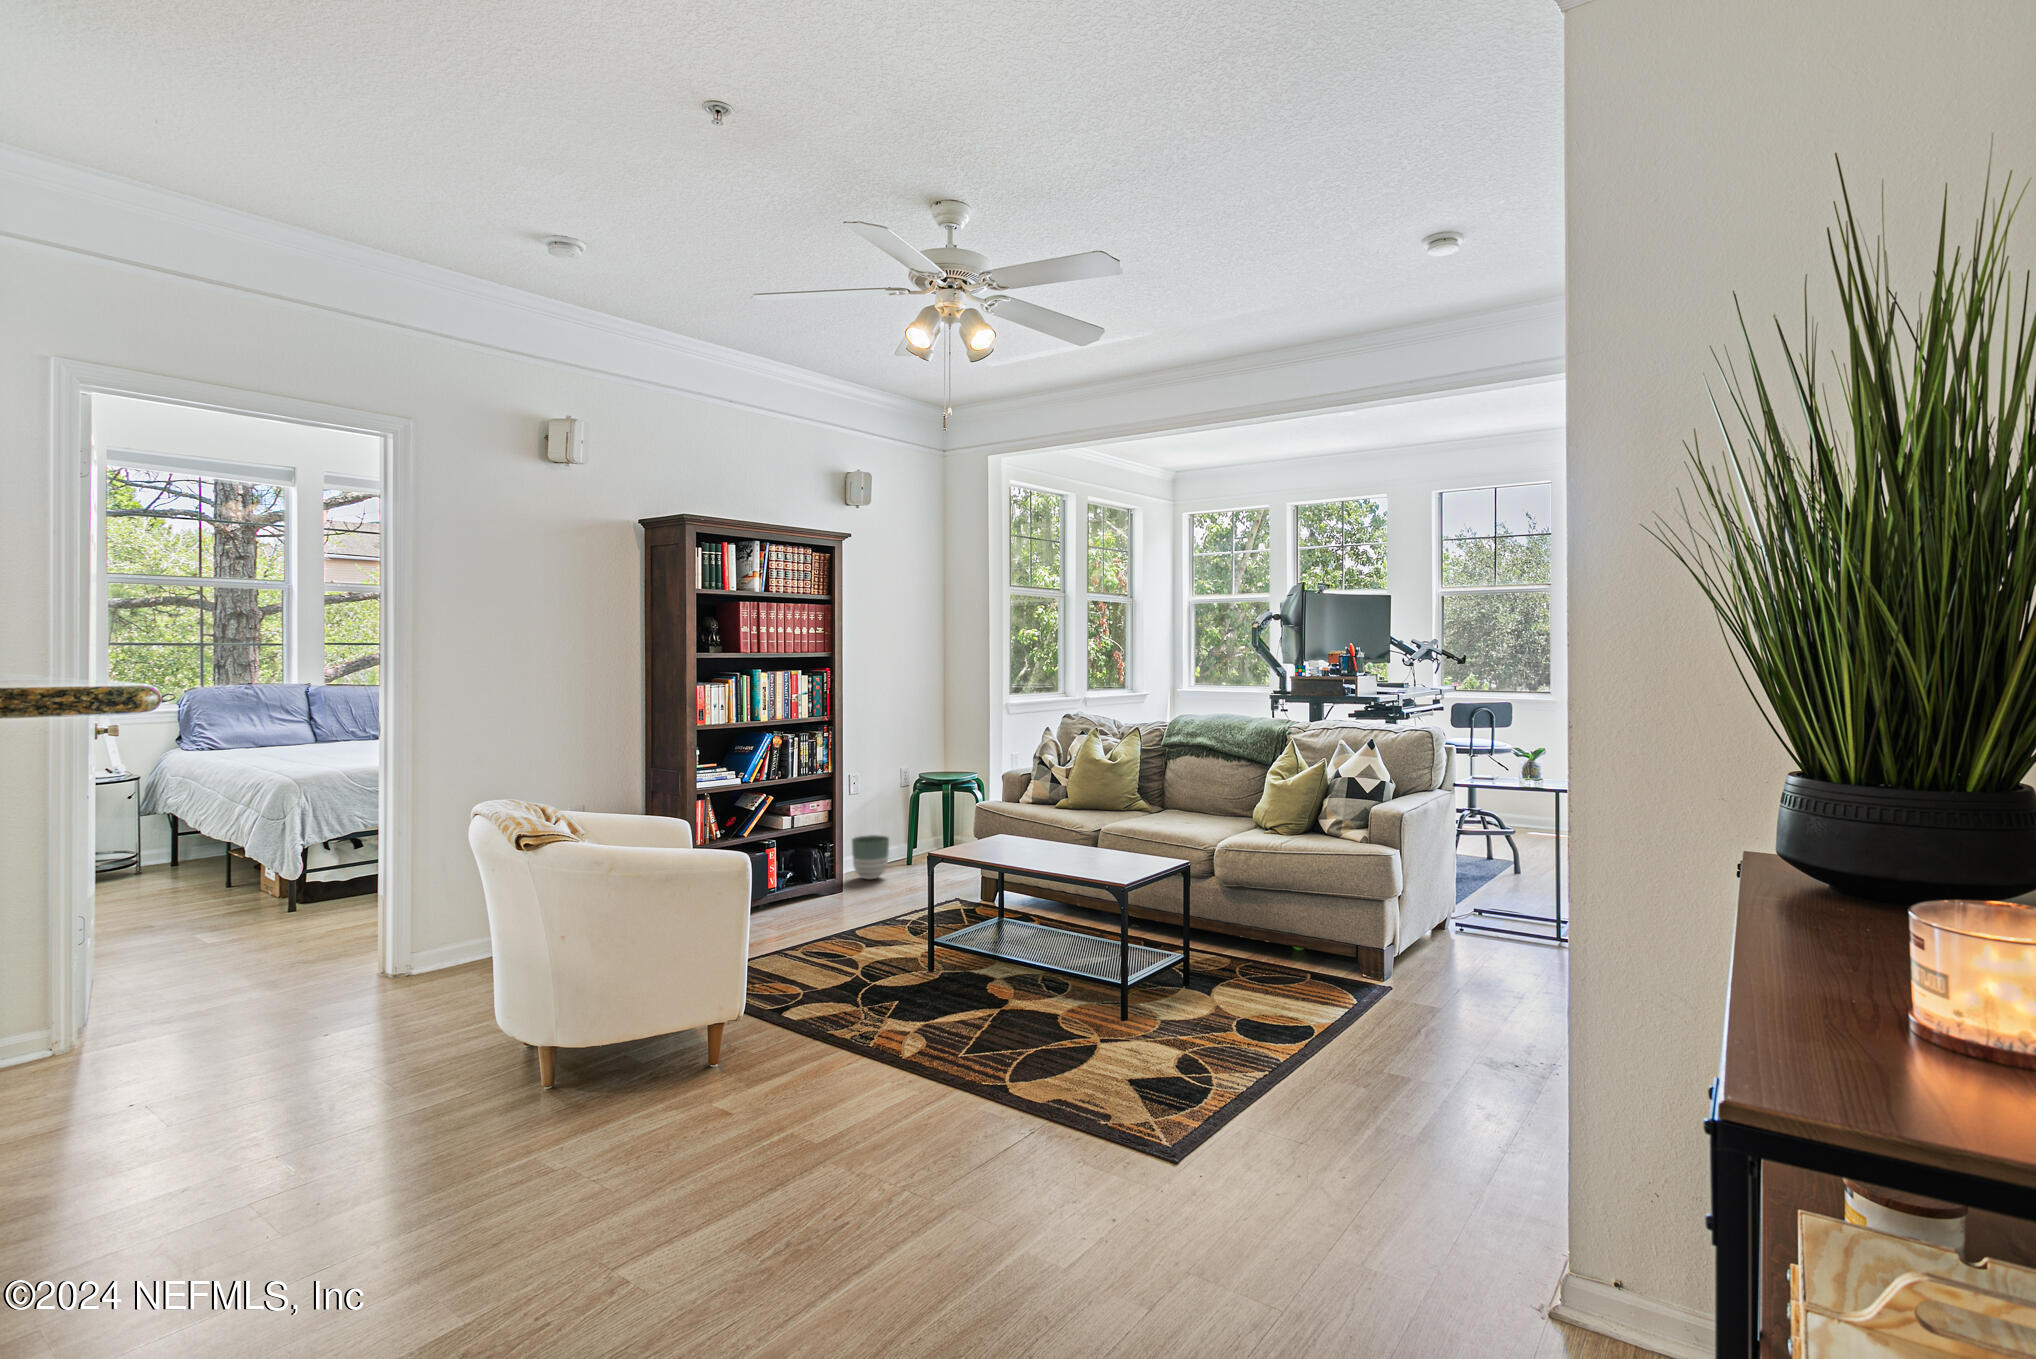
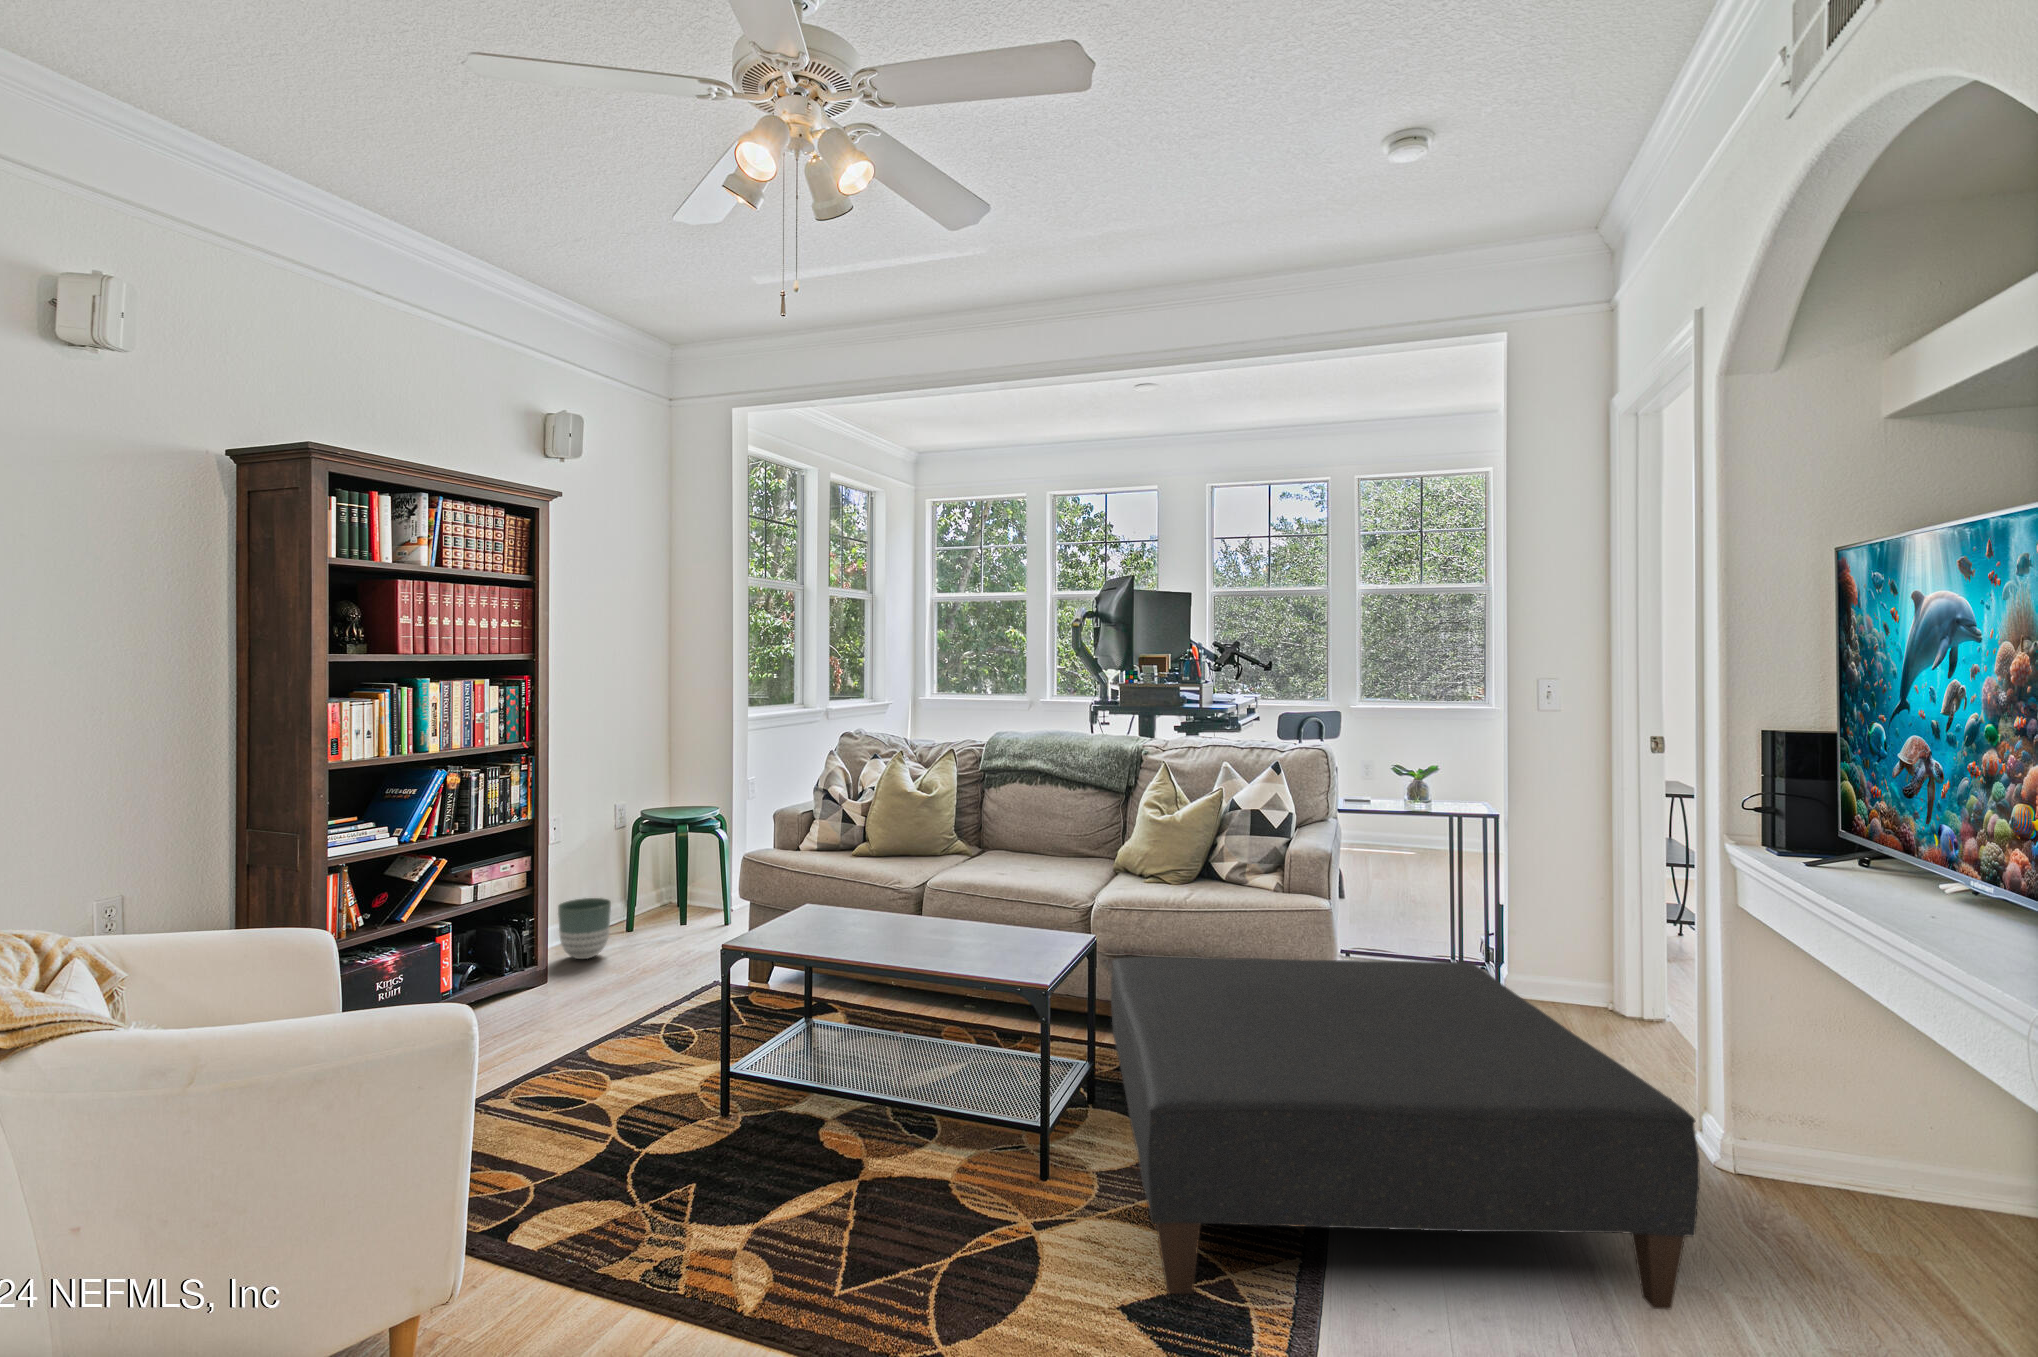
ottoman: none [1149,884,1520,1121] -> present [1111,957,1700,1310]

